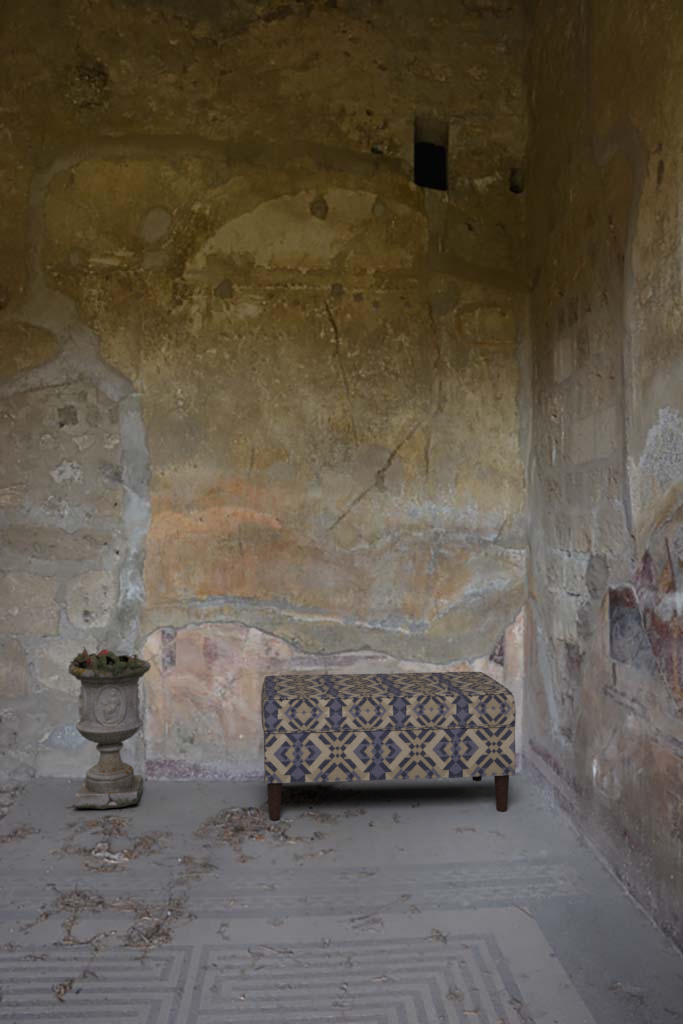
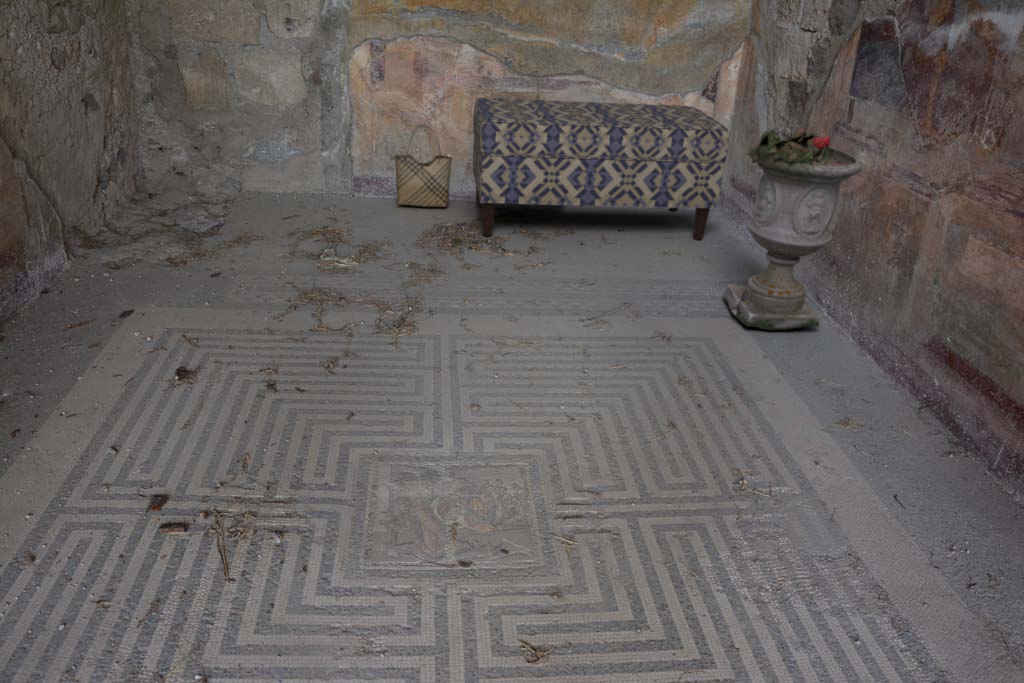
planter: present [68,648,151,809] -> present [723,124,863,330]
woven basket: none [182,706,242,790] -> present [394,125,452,207]

